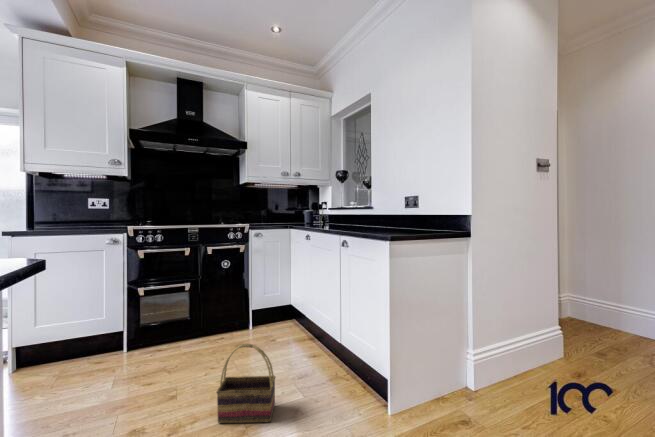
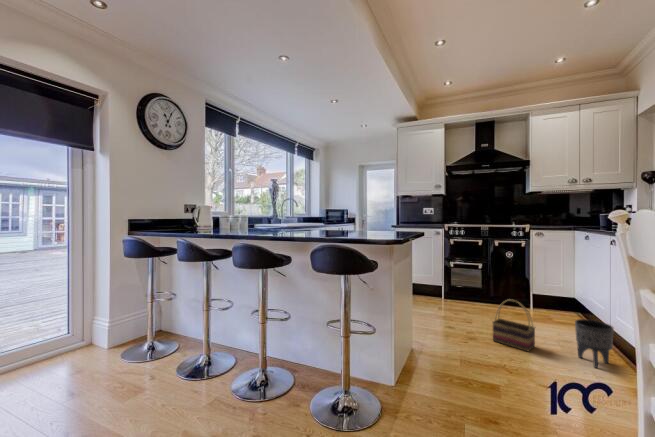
planter: none [321,344,358,410] -> present [575,319,613,368]

